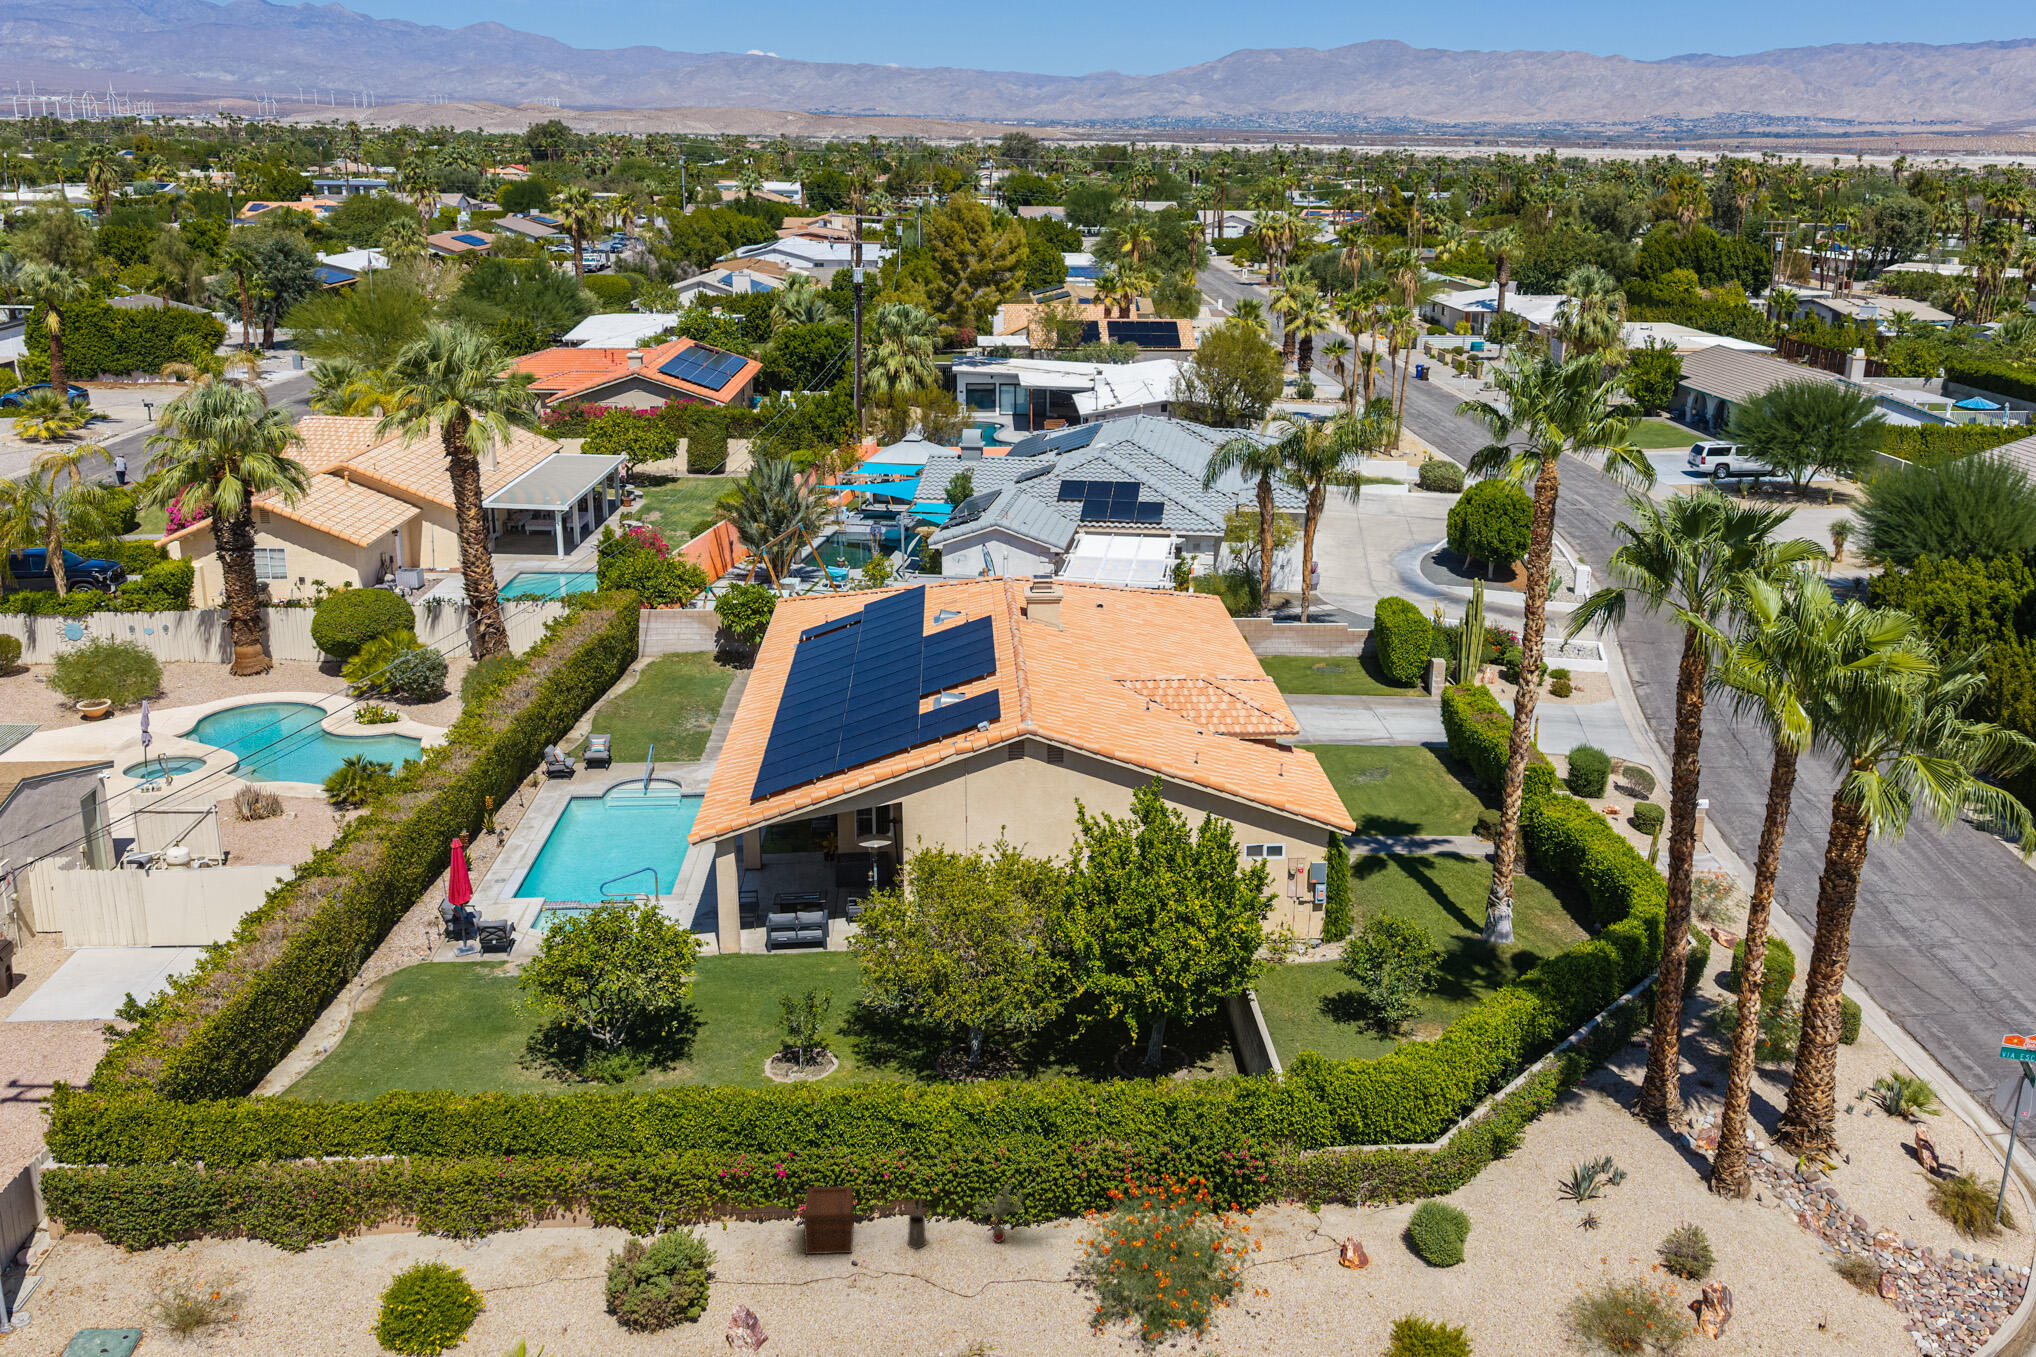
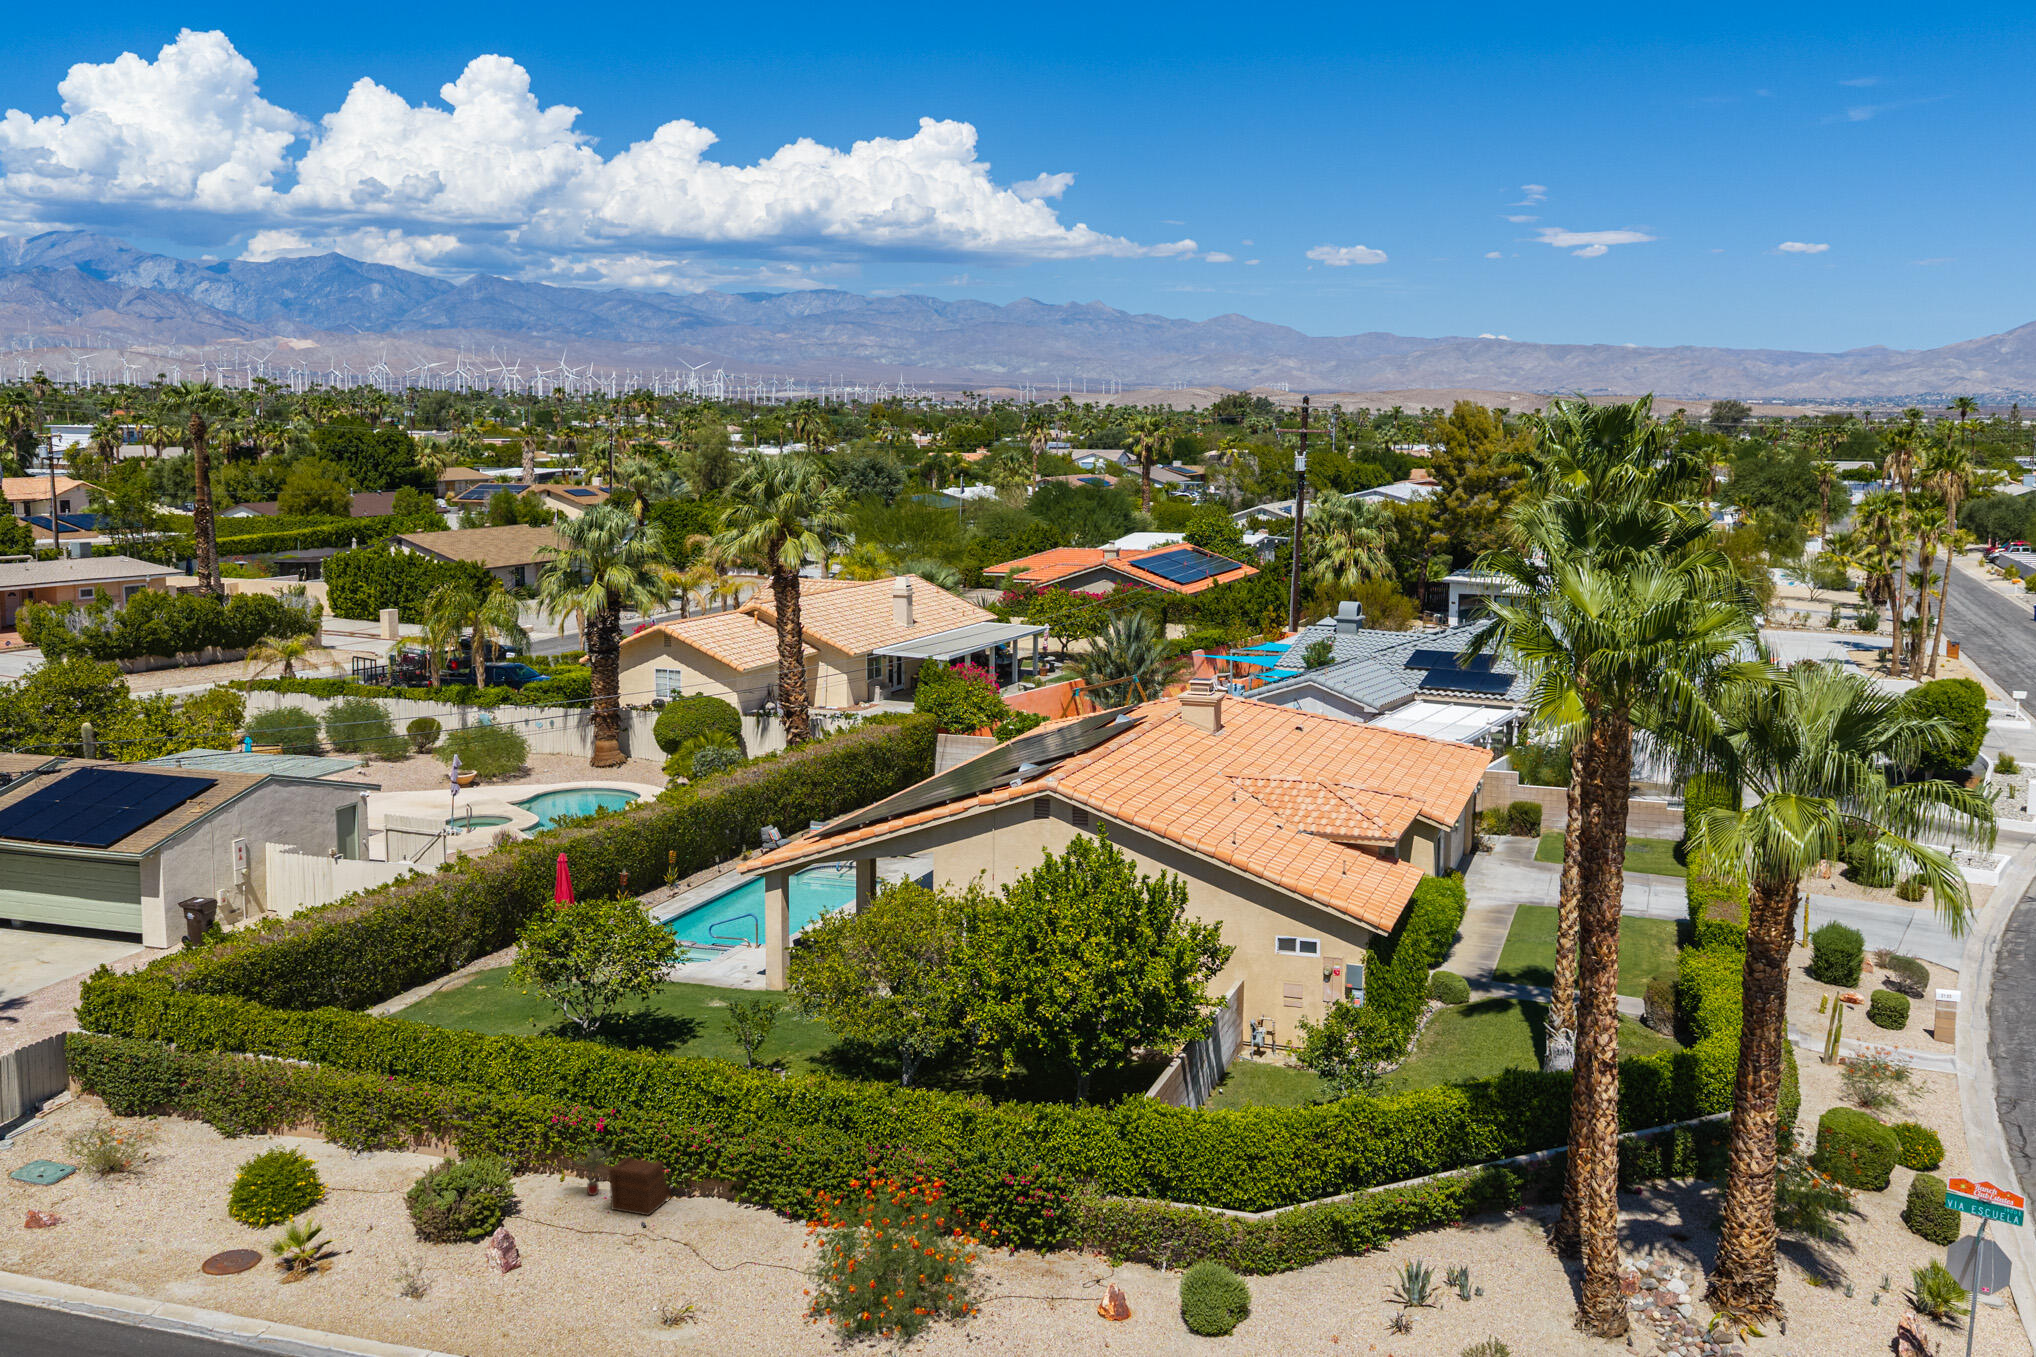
potted tree: present [975,1184,1024,1242] -> present [572,1140,610,1195]
watering can: present [907,1198,926,1249] -> none [699,1178,728,1223]

